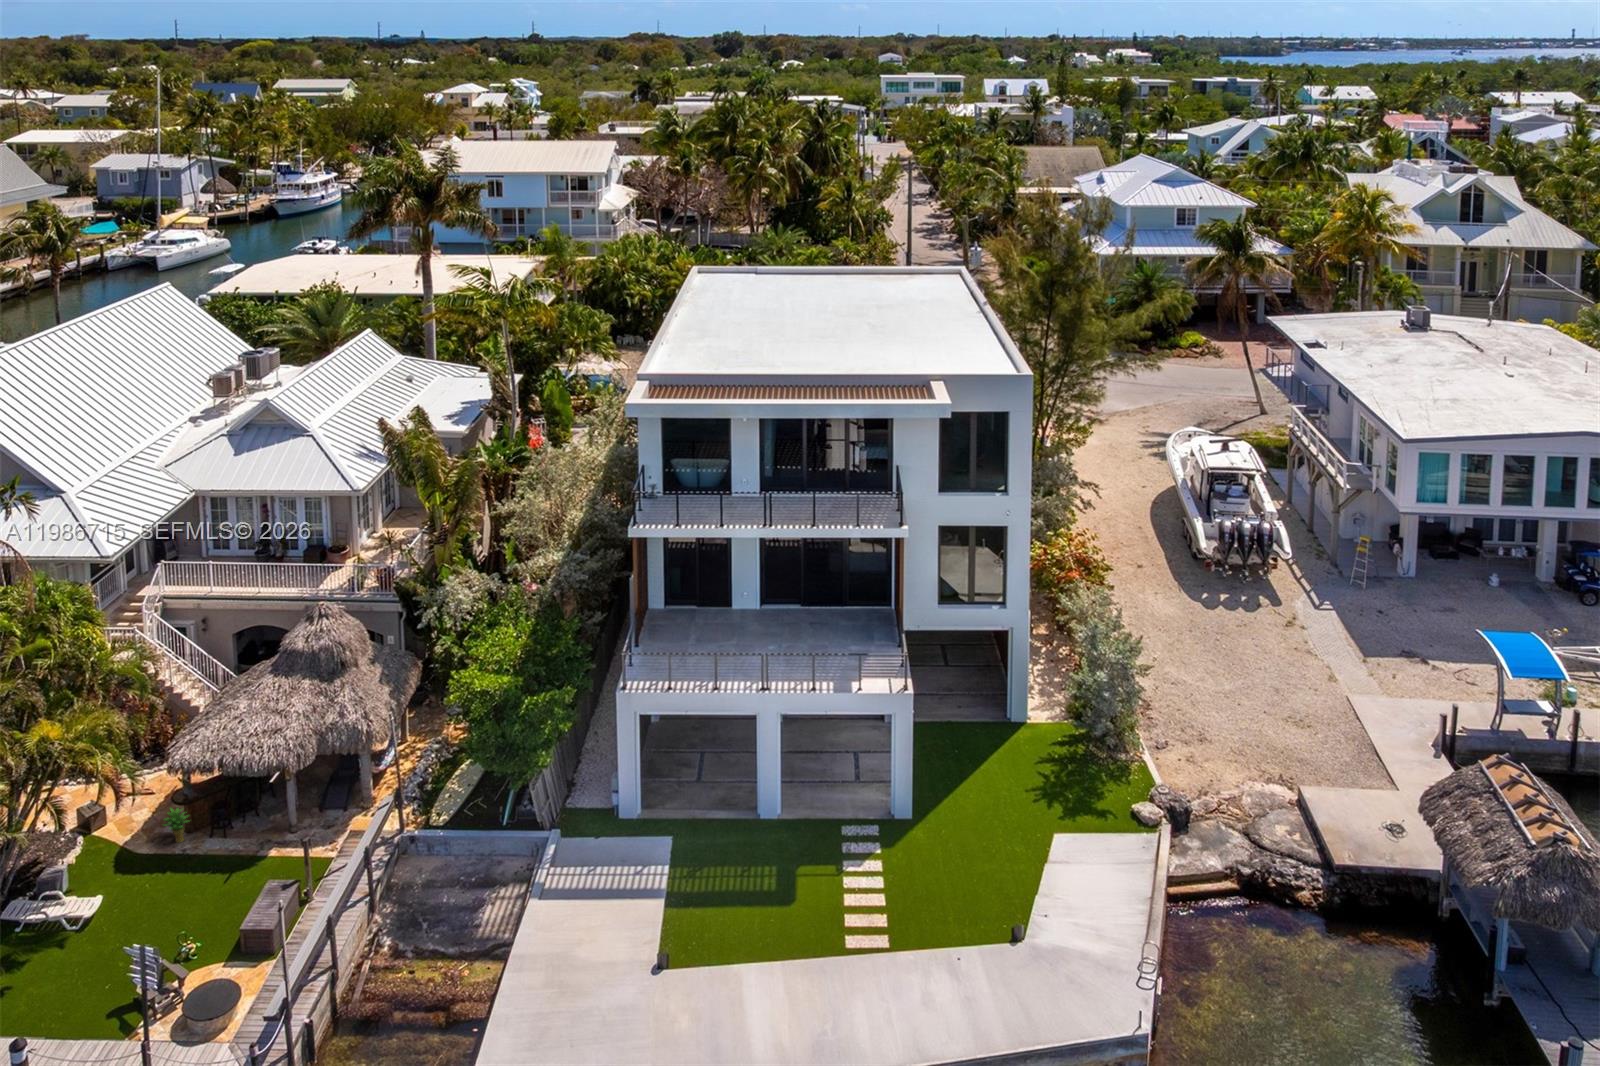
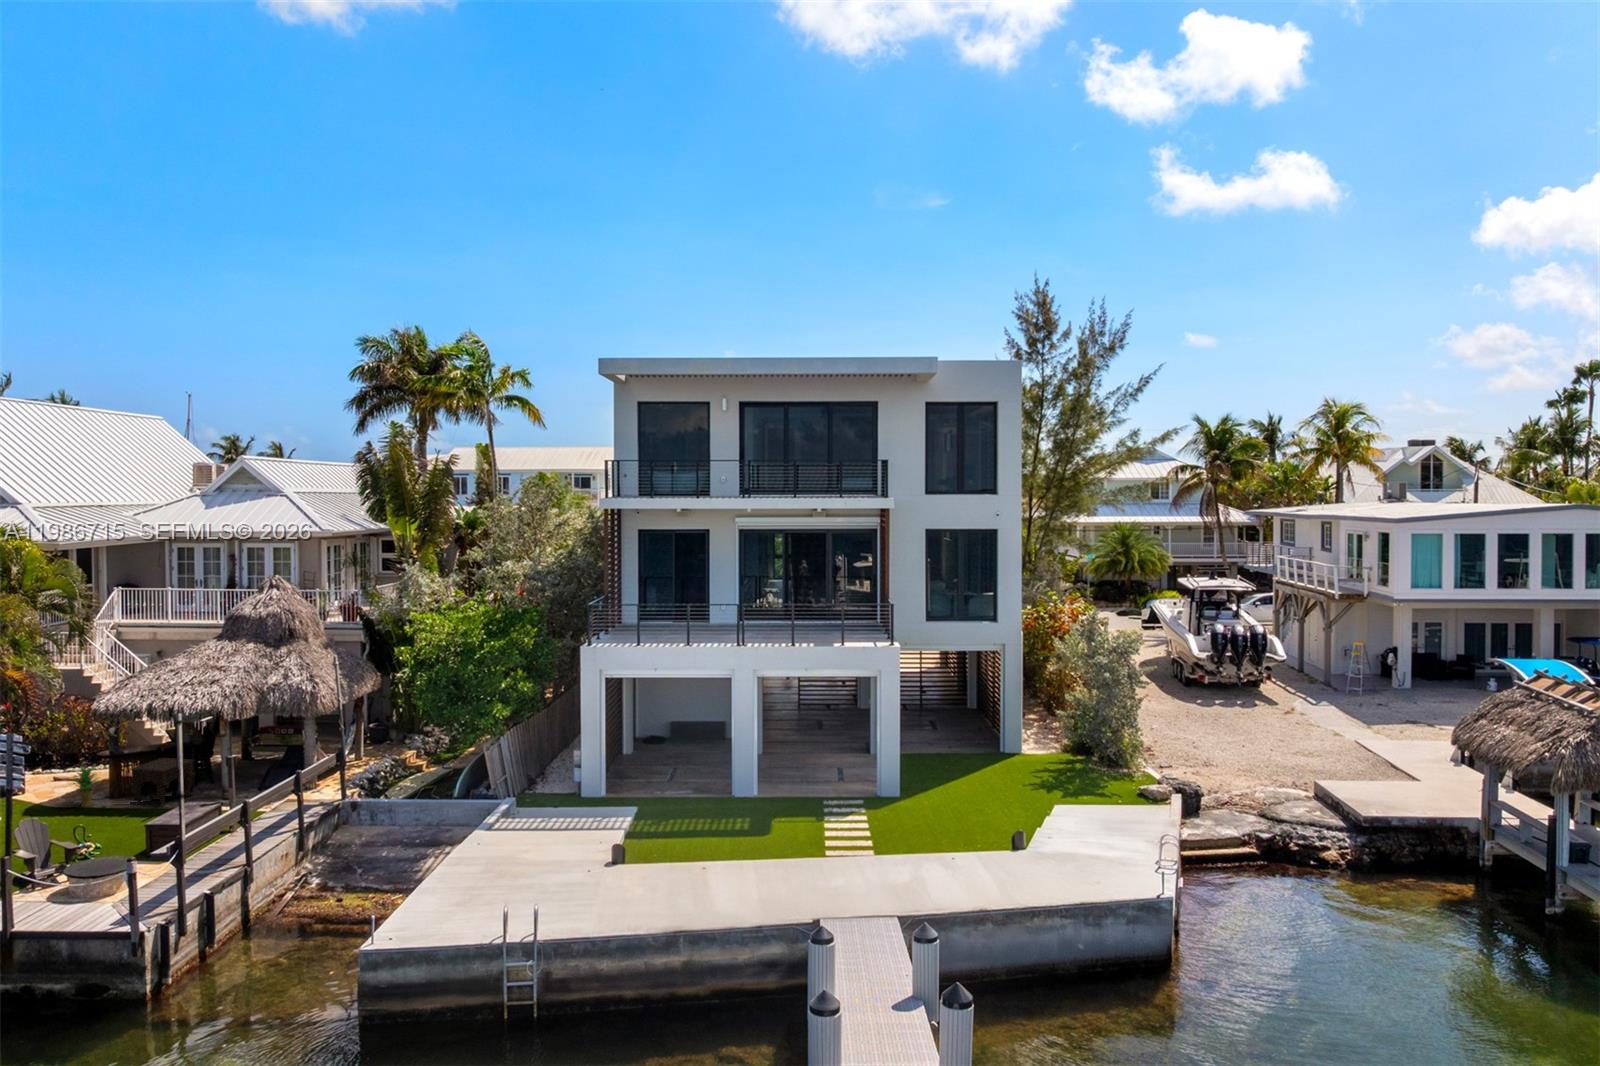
side table: none [213,788,271,842] -> present [131,758,195,807]

